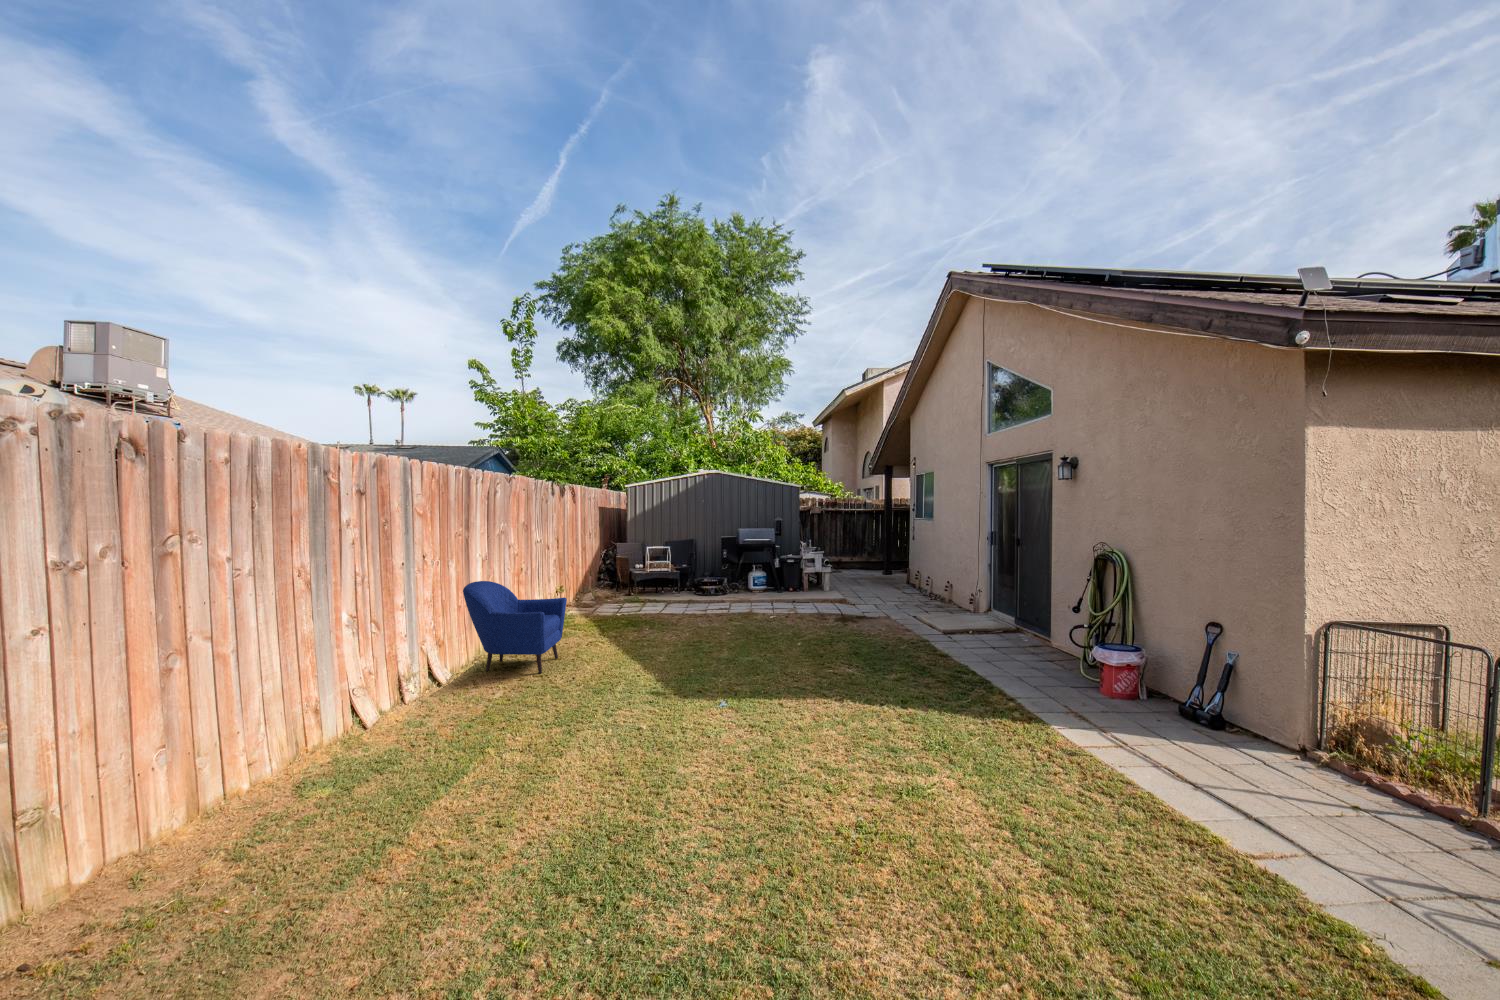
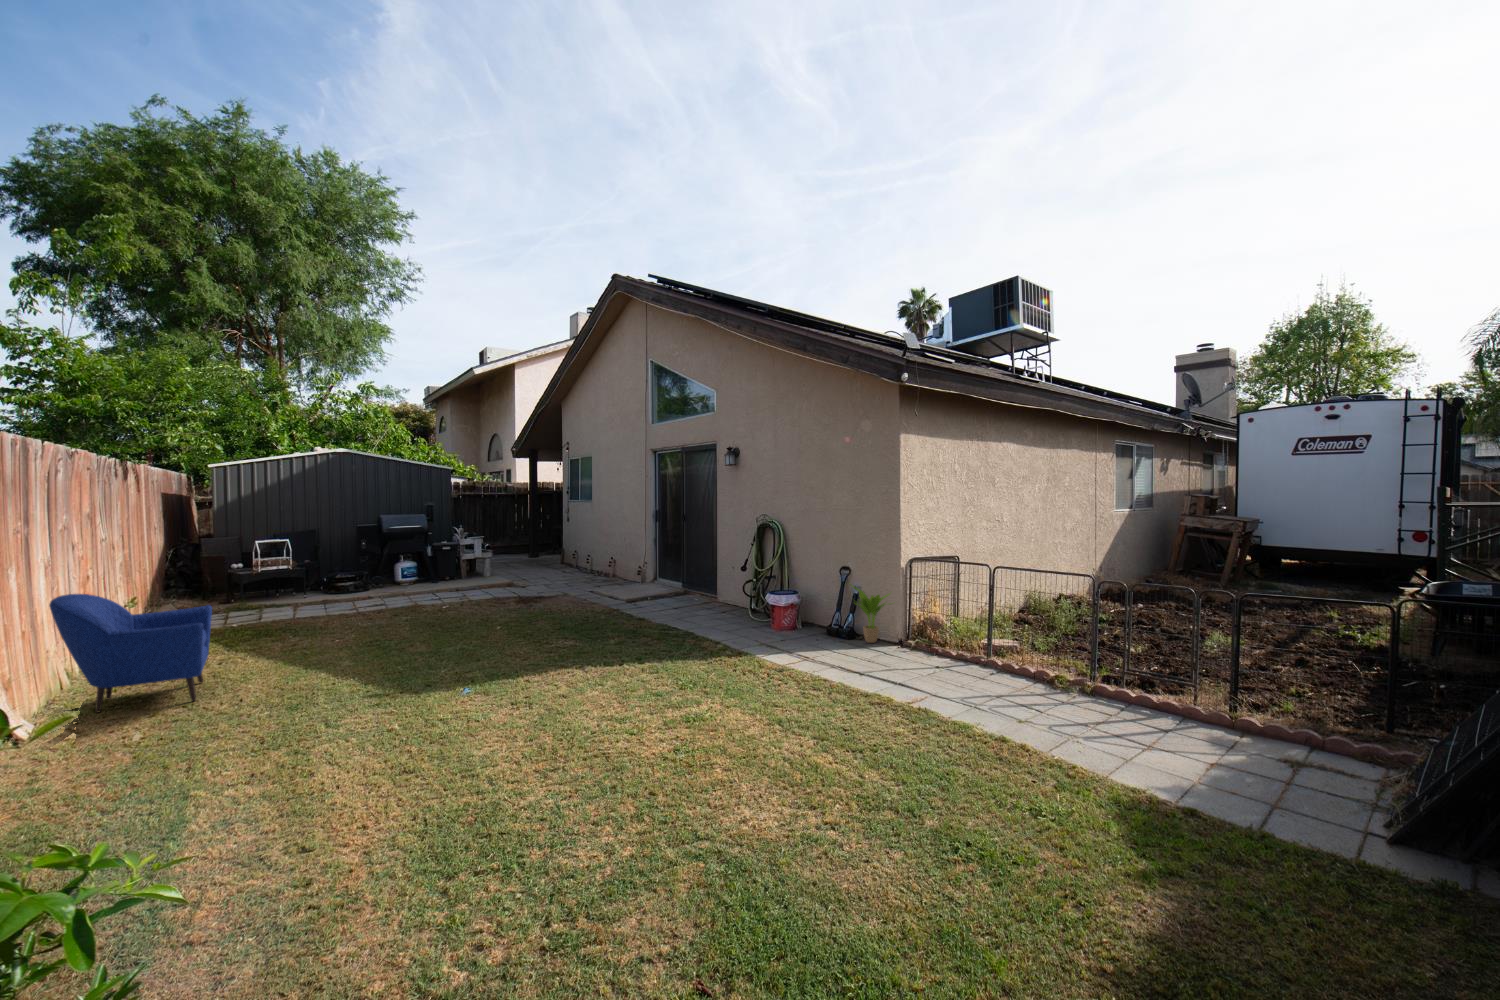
potted plant: none [1208,645,1293,740] -> present [852,585,890,643]

